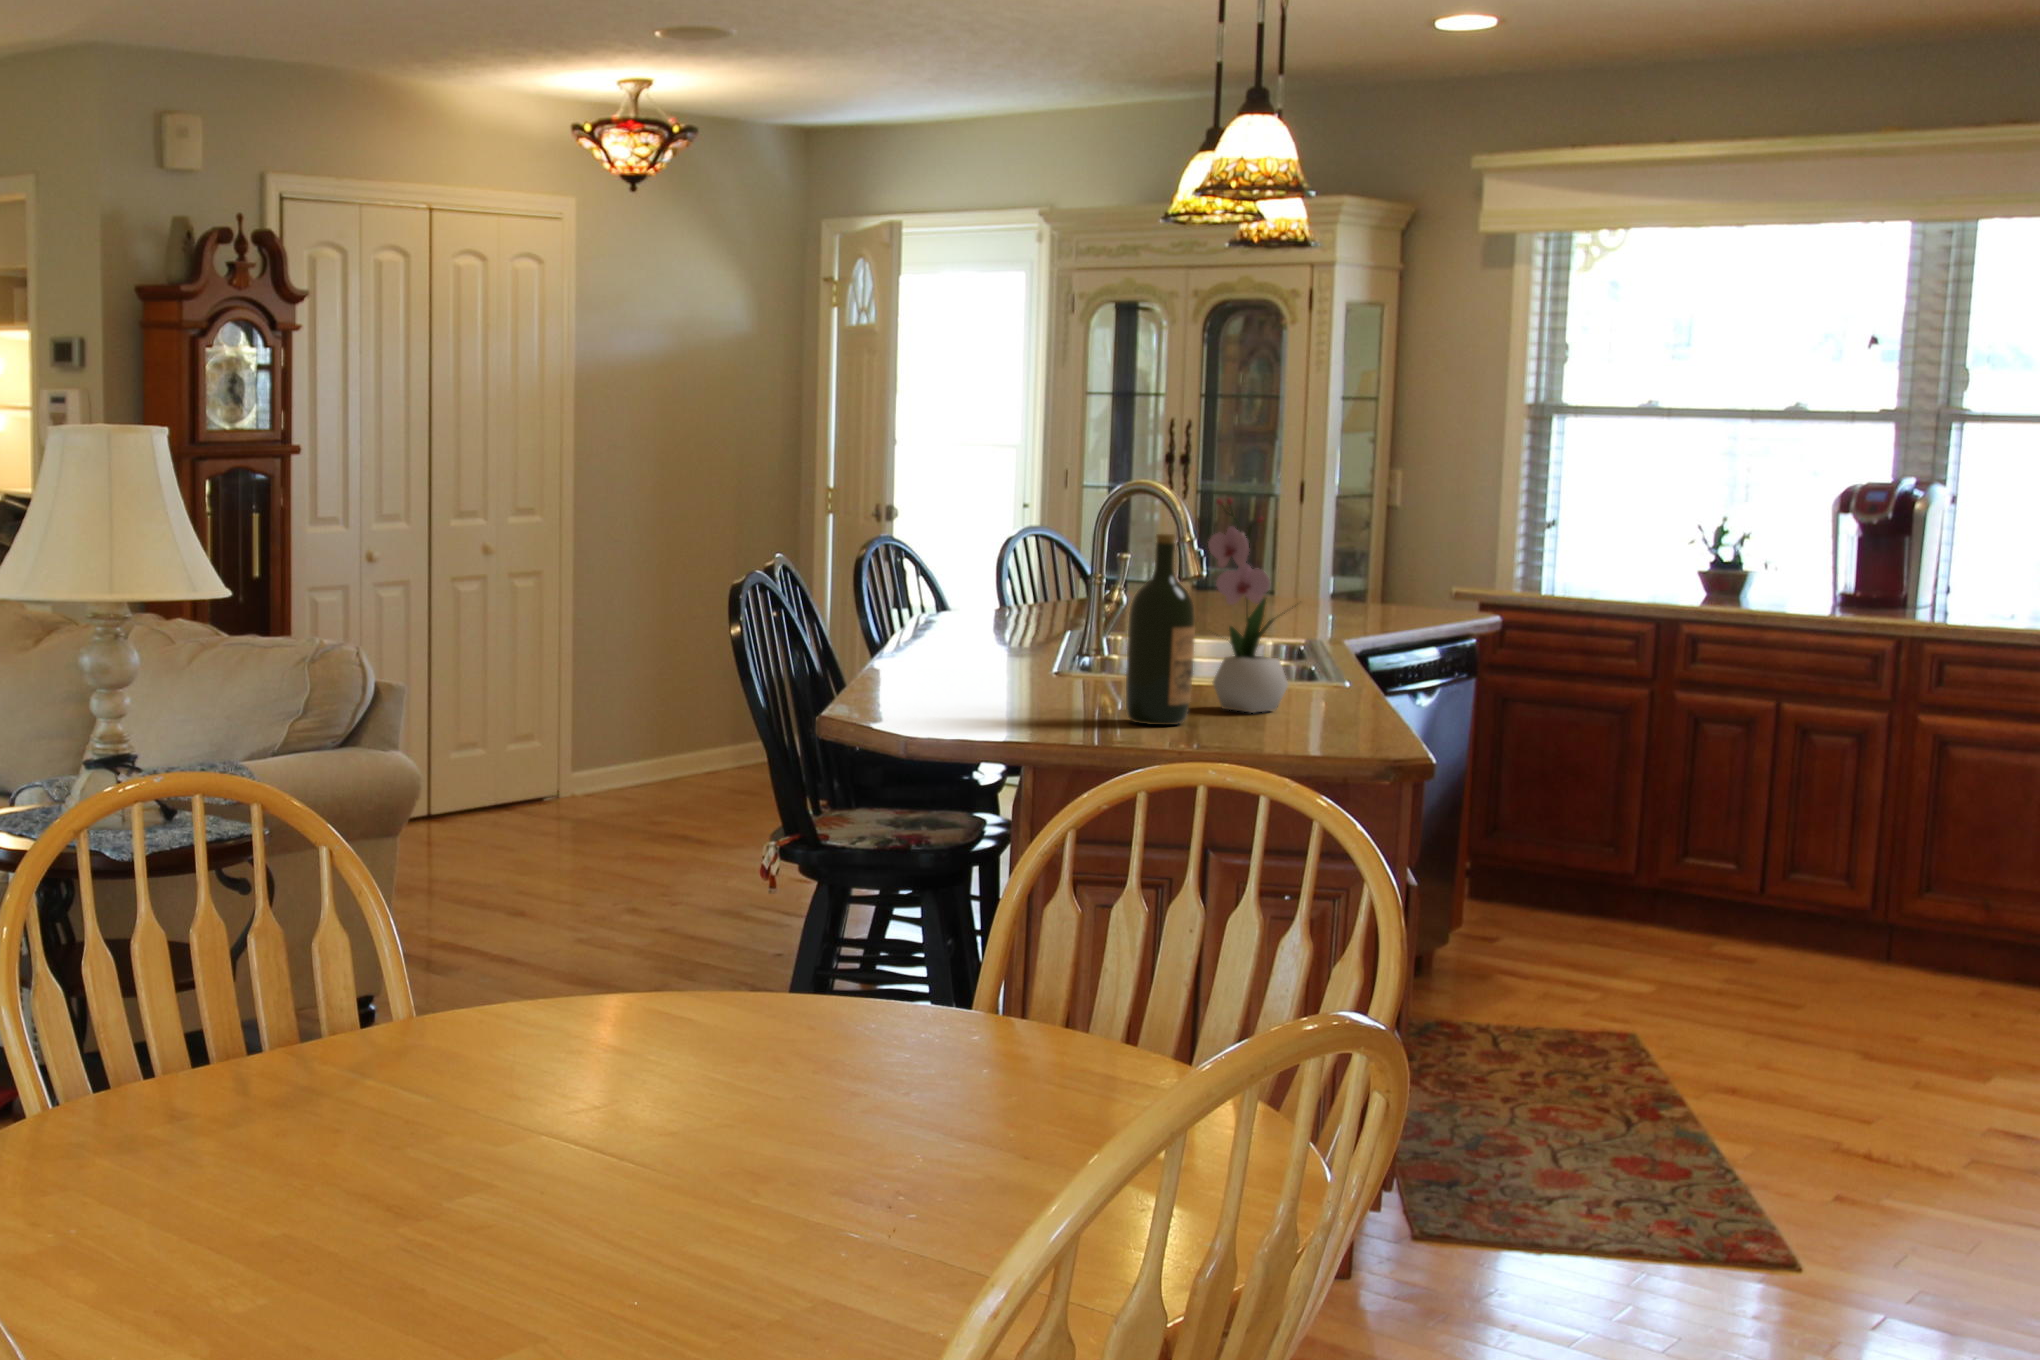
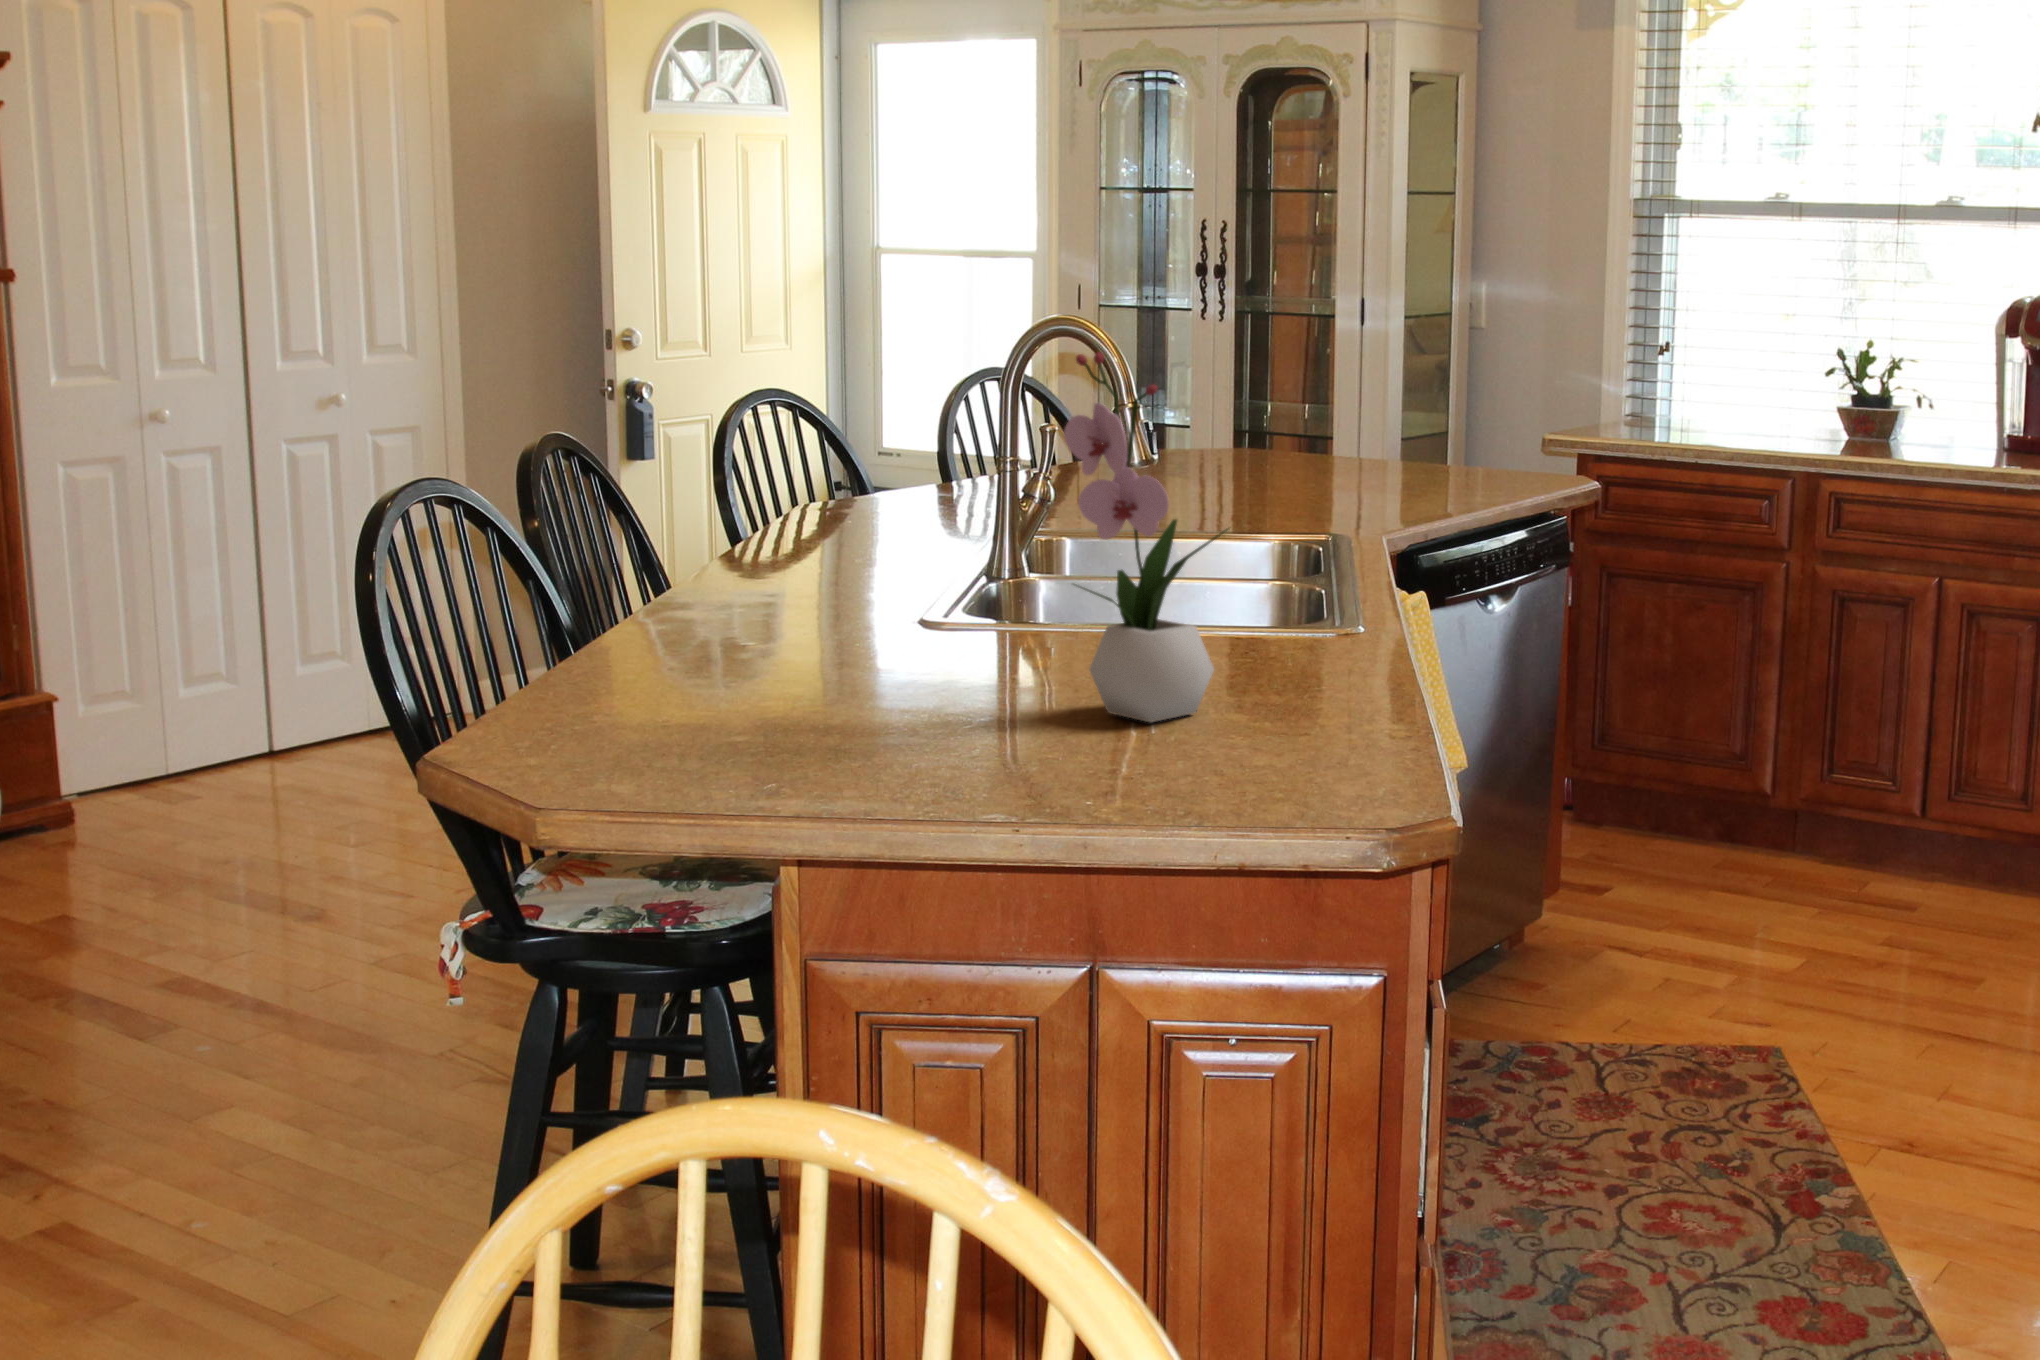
wine bottle: present [1126,534,1195,725] -> none [907,424,1025,769]

